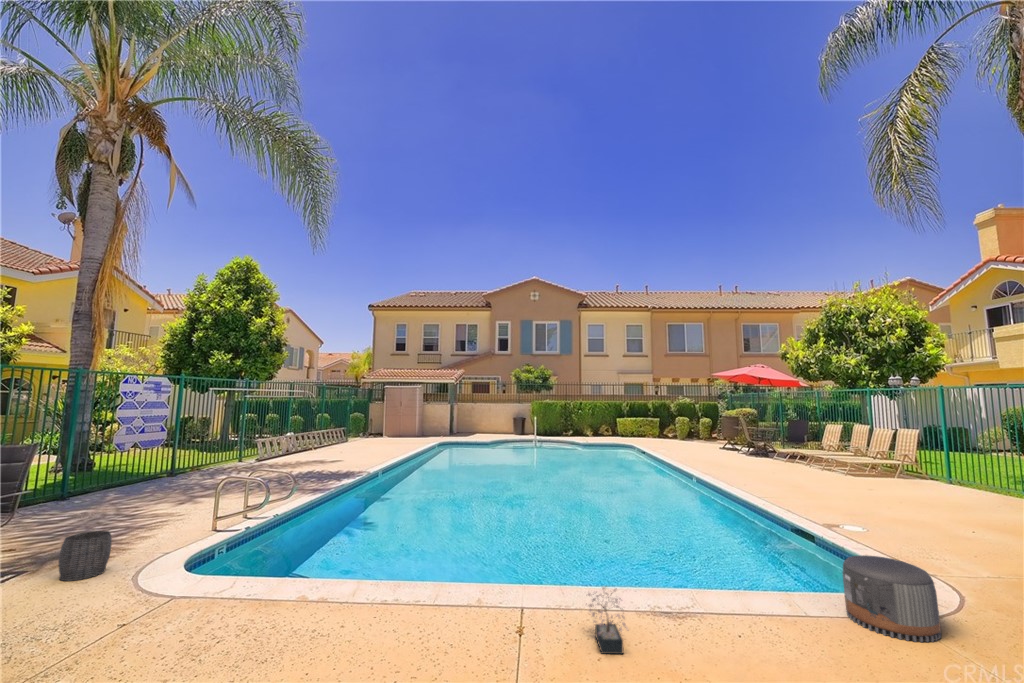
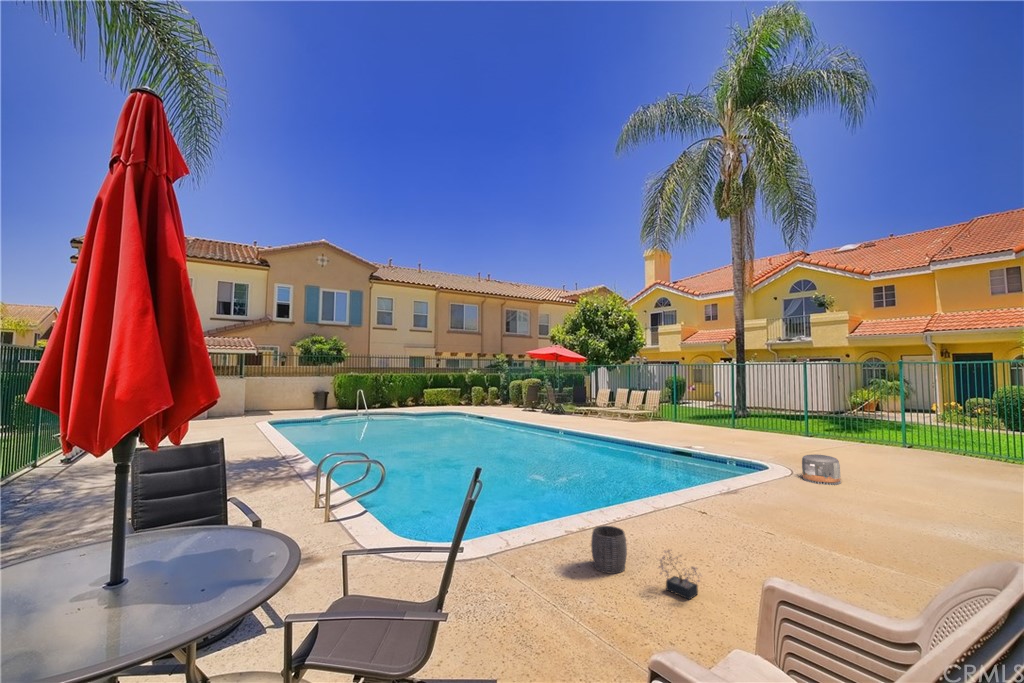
woven basket: present [59,531,112,581] -> present [591,526,627,574]
decorative plant: present [586,587,628,654] -> present [660,550,699,599]

